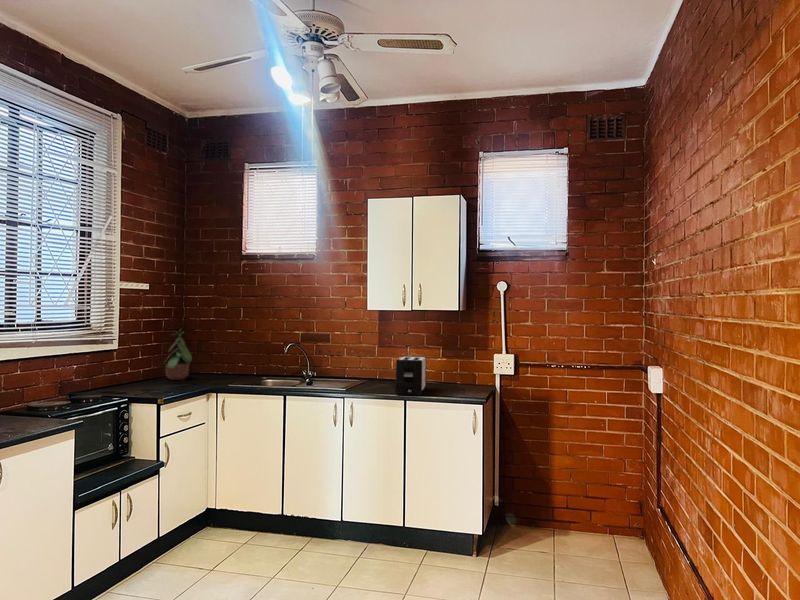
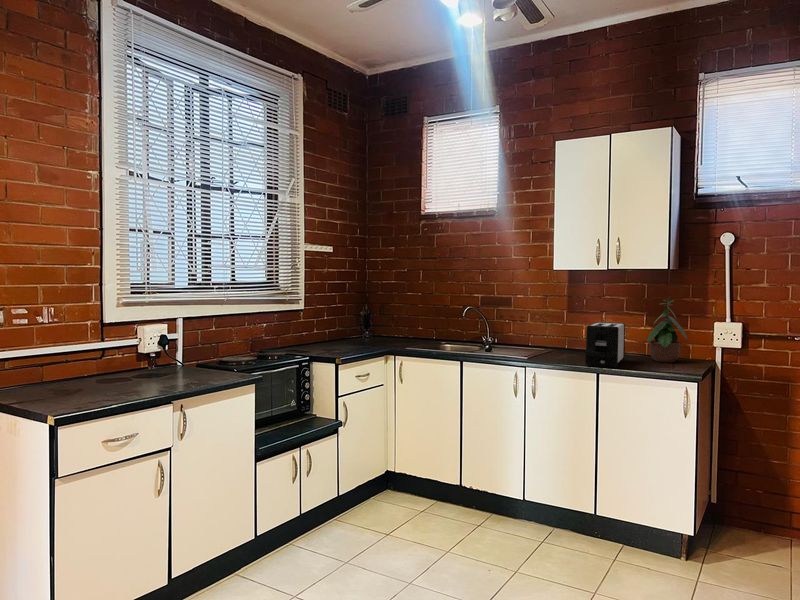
potted plant: present [166,330,192,380] -> present [647,299,687,362]

